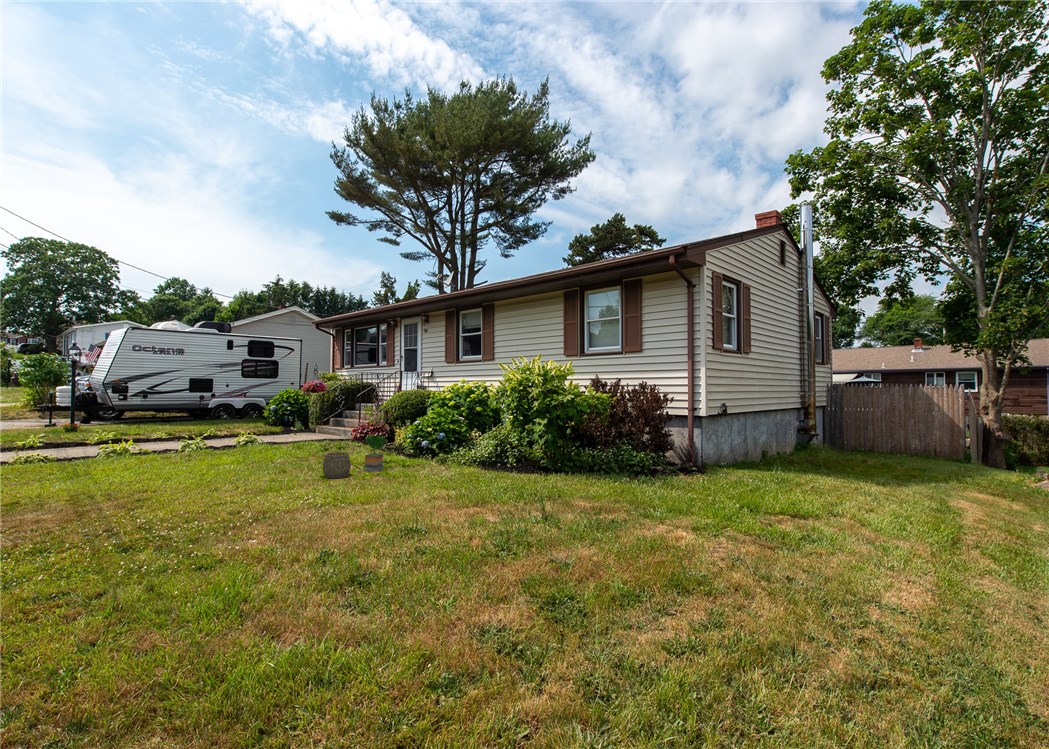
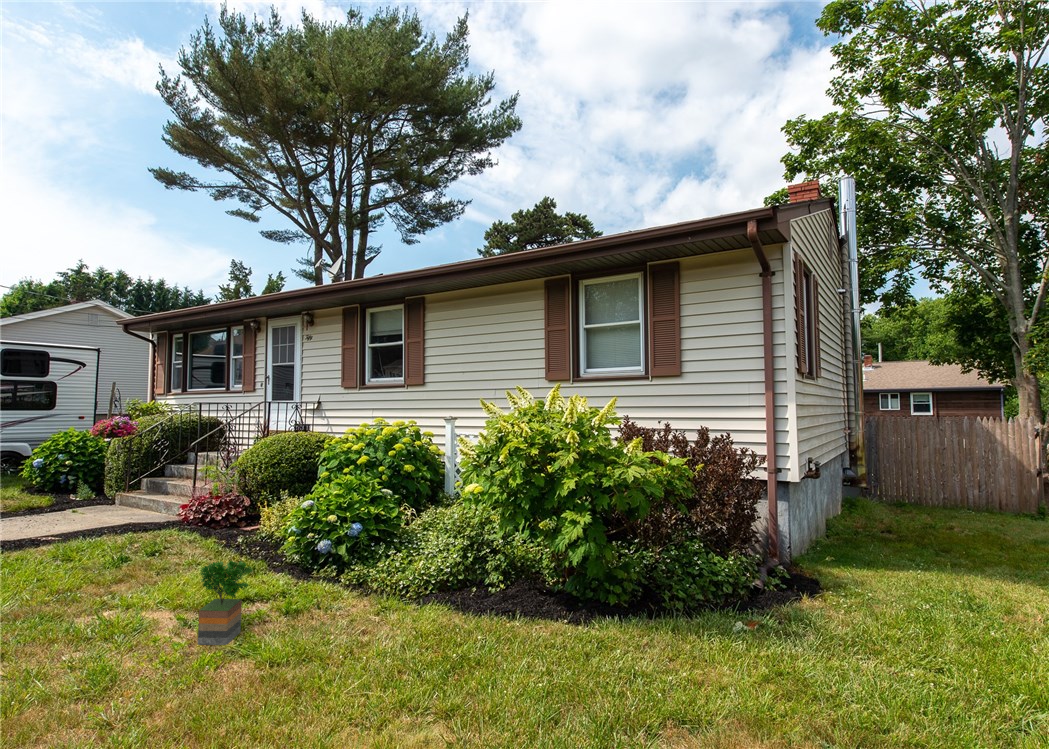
woven basket: present [323,452,351,479] -> none [81,620,162,700]

